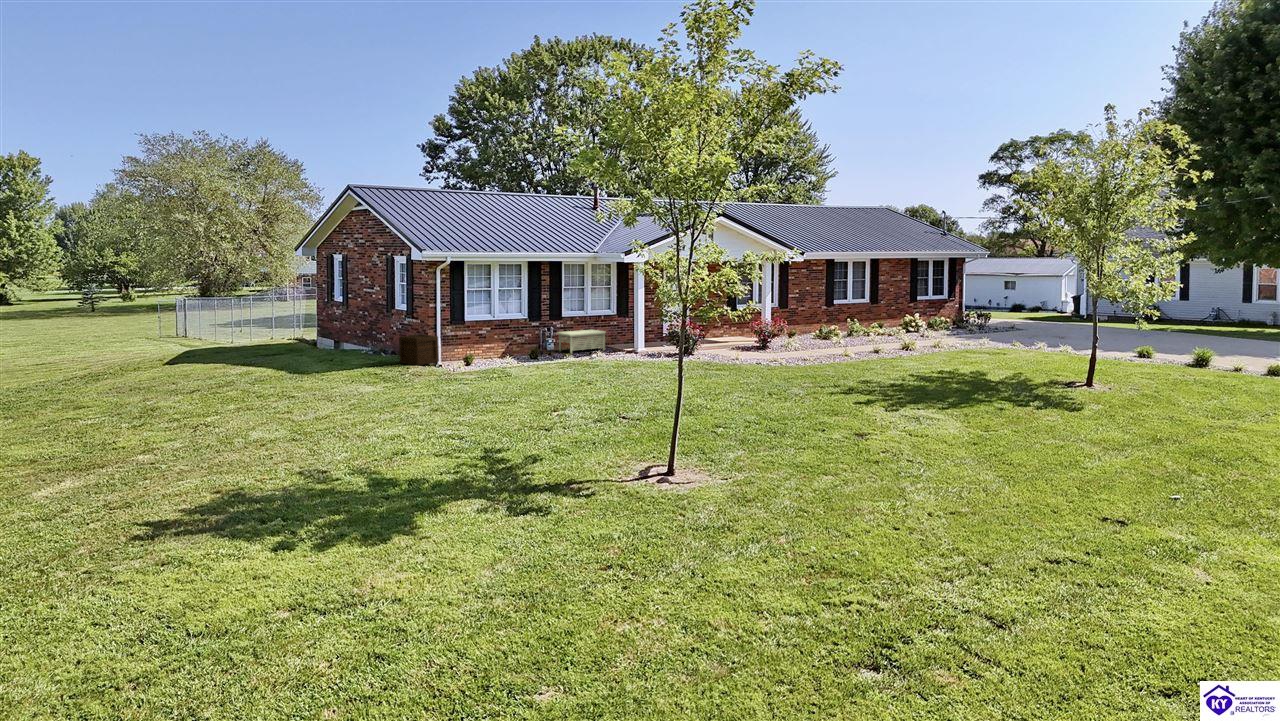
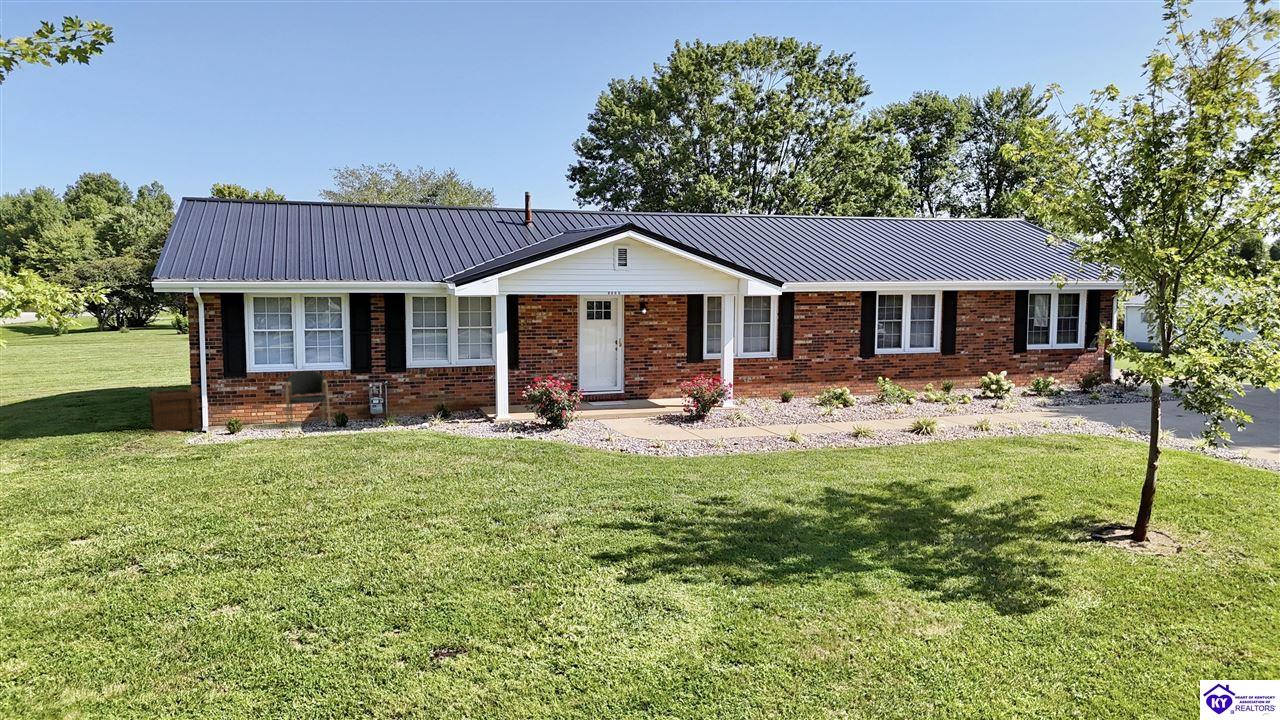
chair: none [496,319,531,360] -> present [286,371,331,429]
storage bench: present [557,330,605,353] -> none [397,387,464,421]

